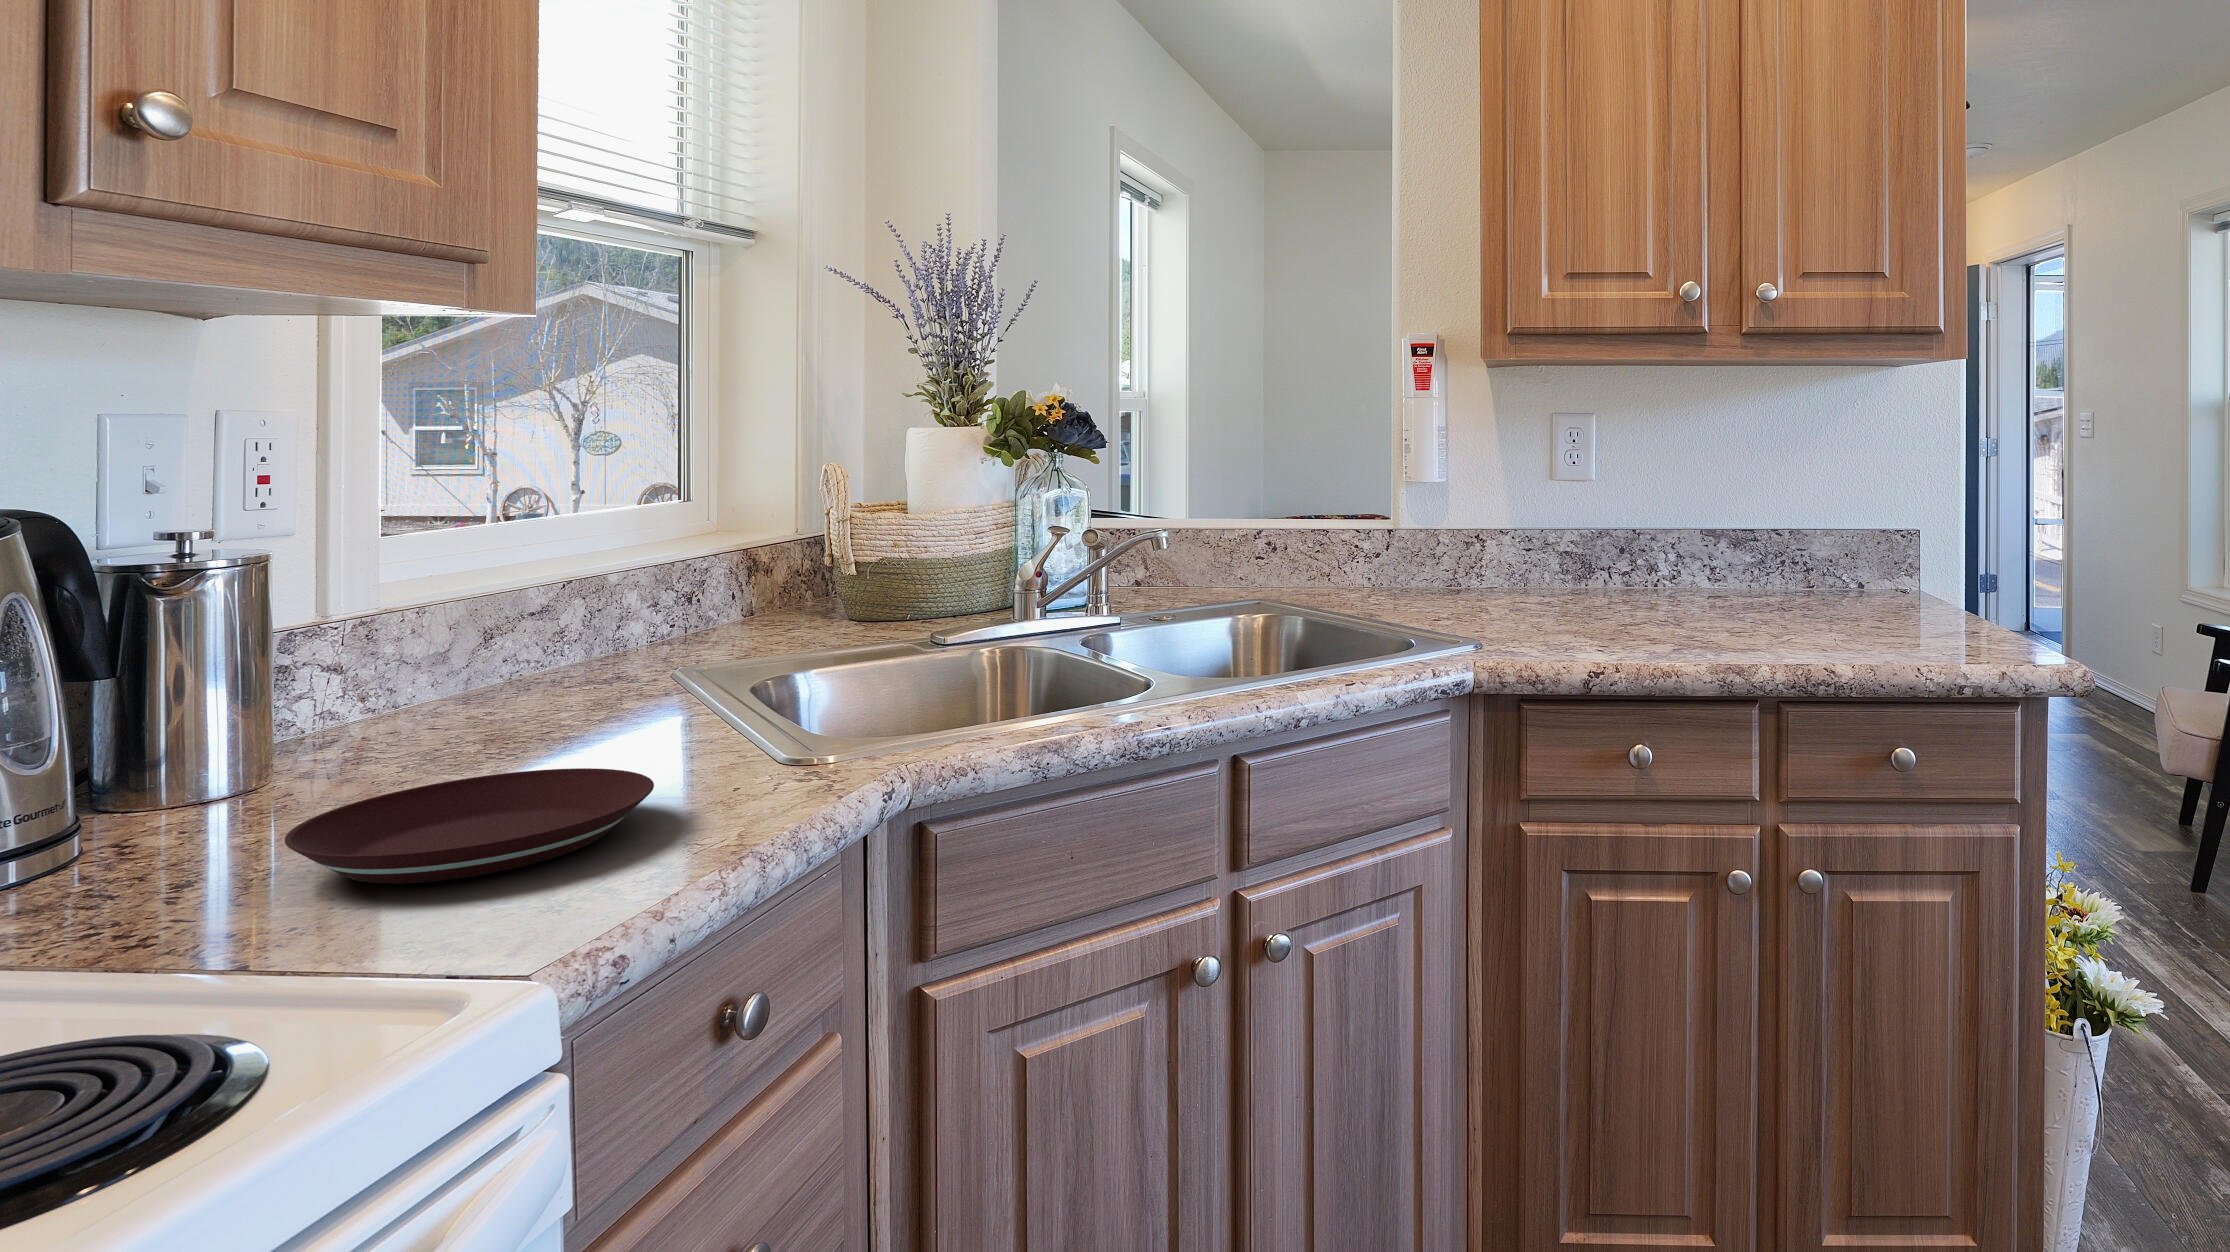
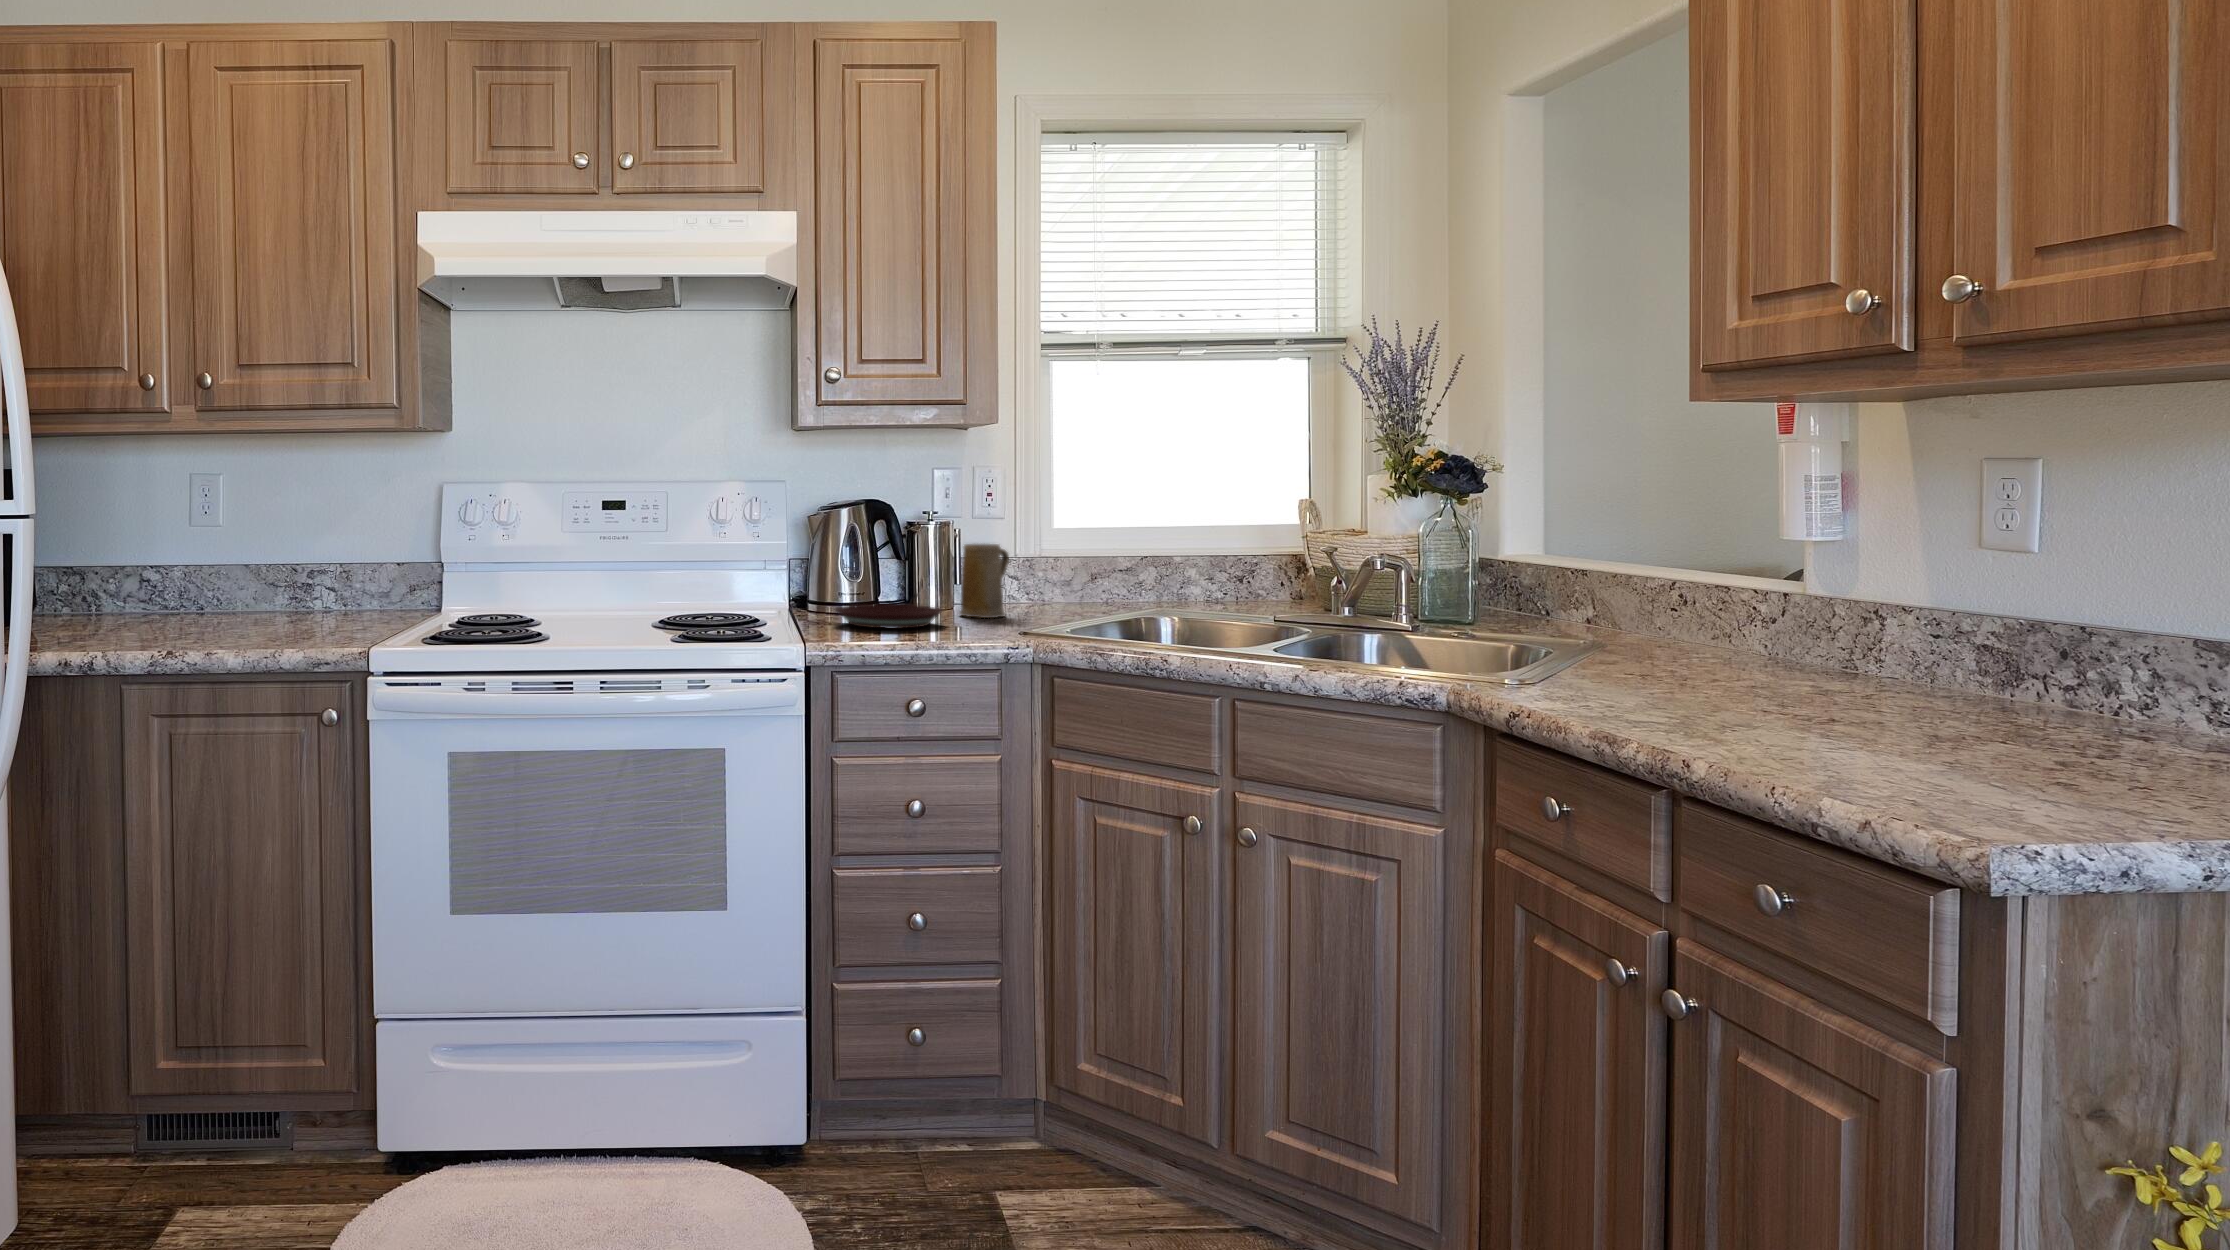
mug: none [439,596,572,779] -> present [960,544,1009,618]

